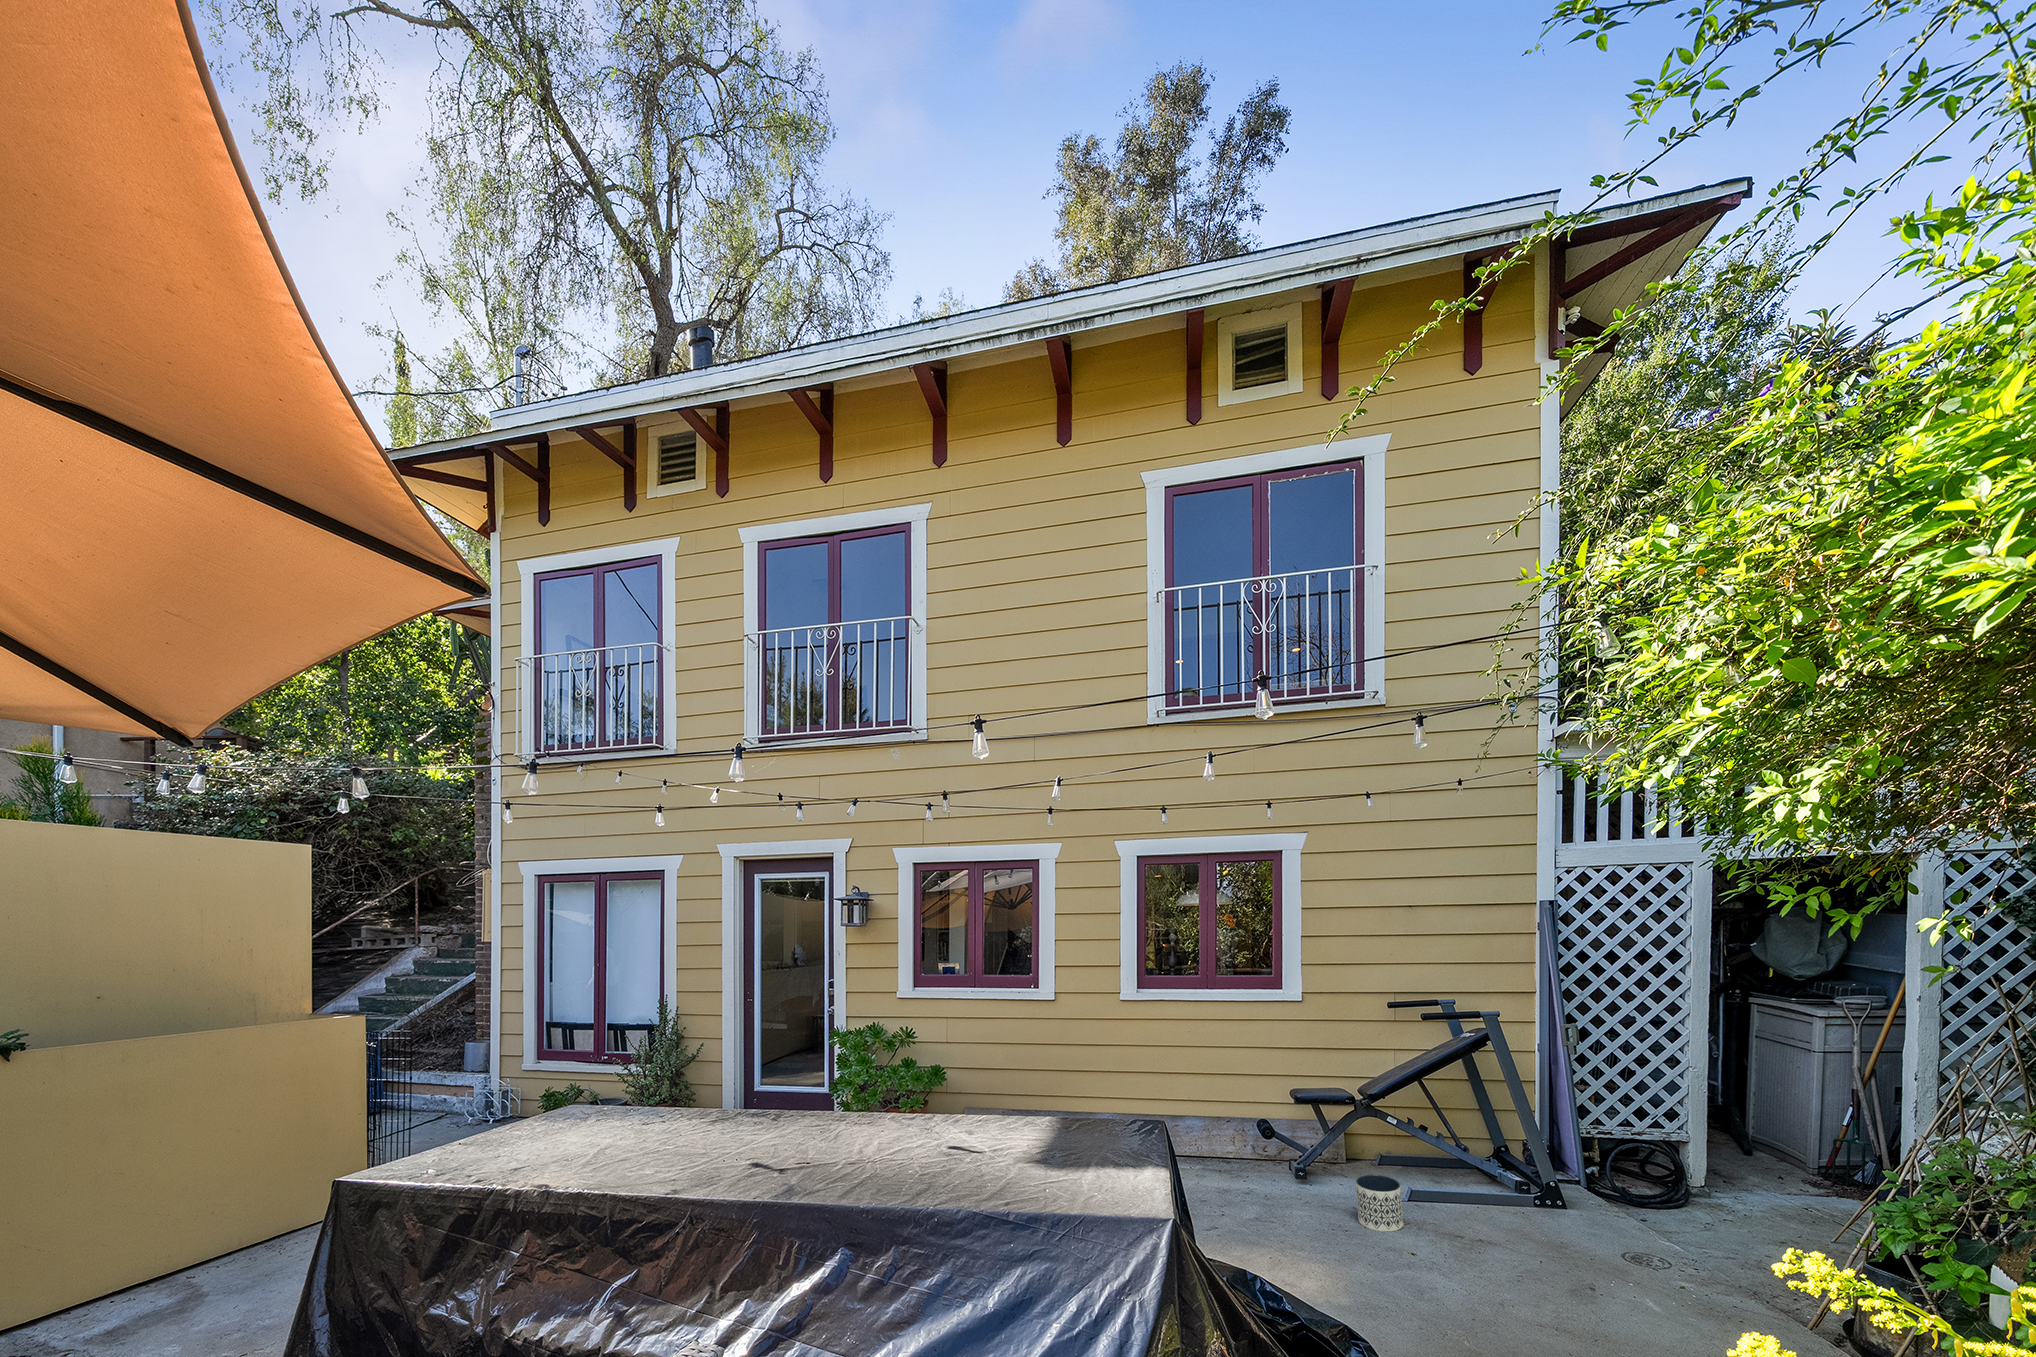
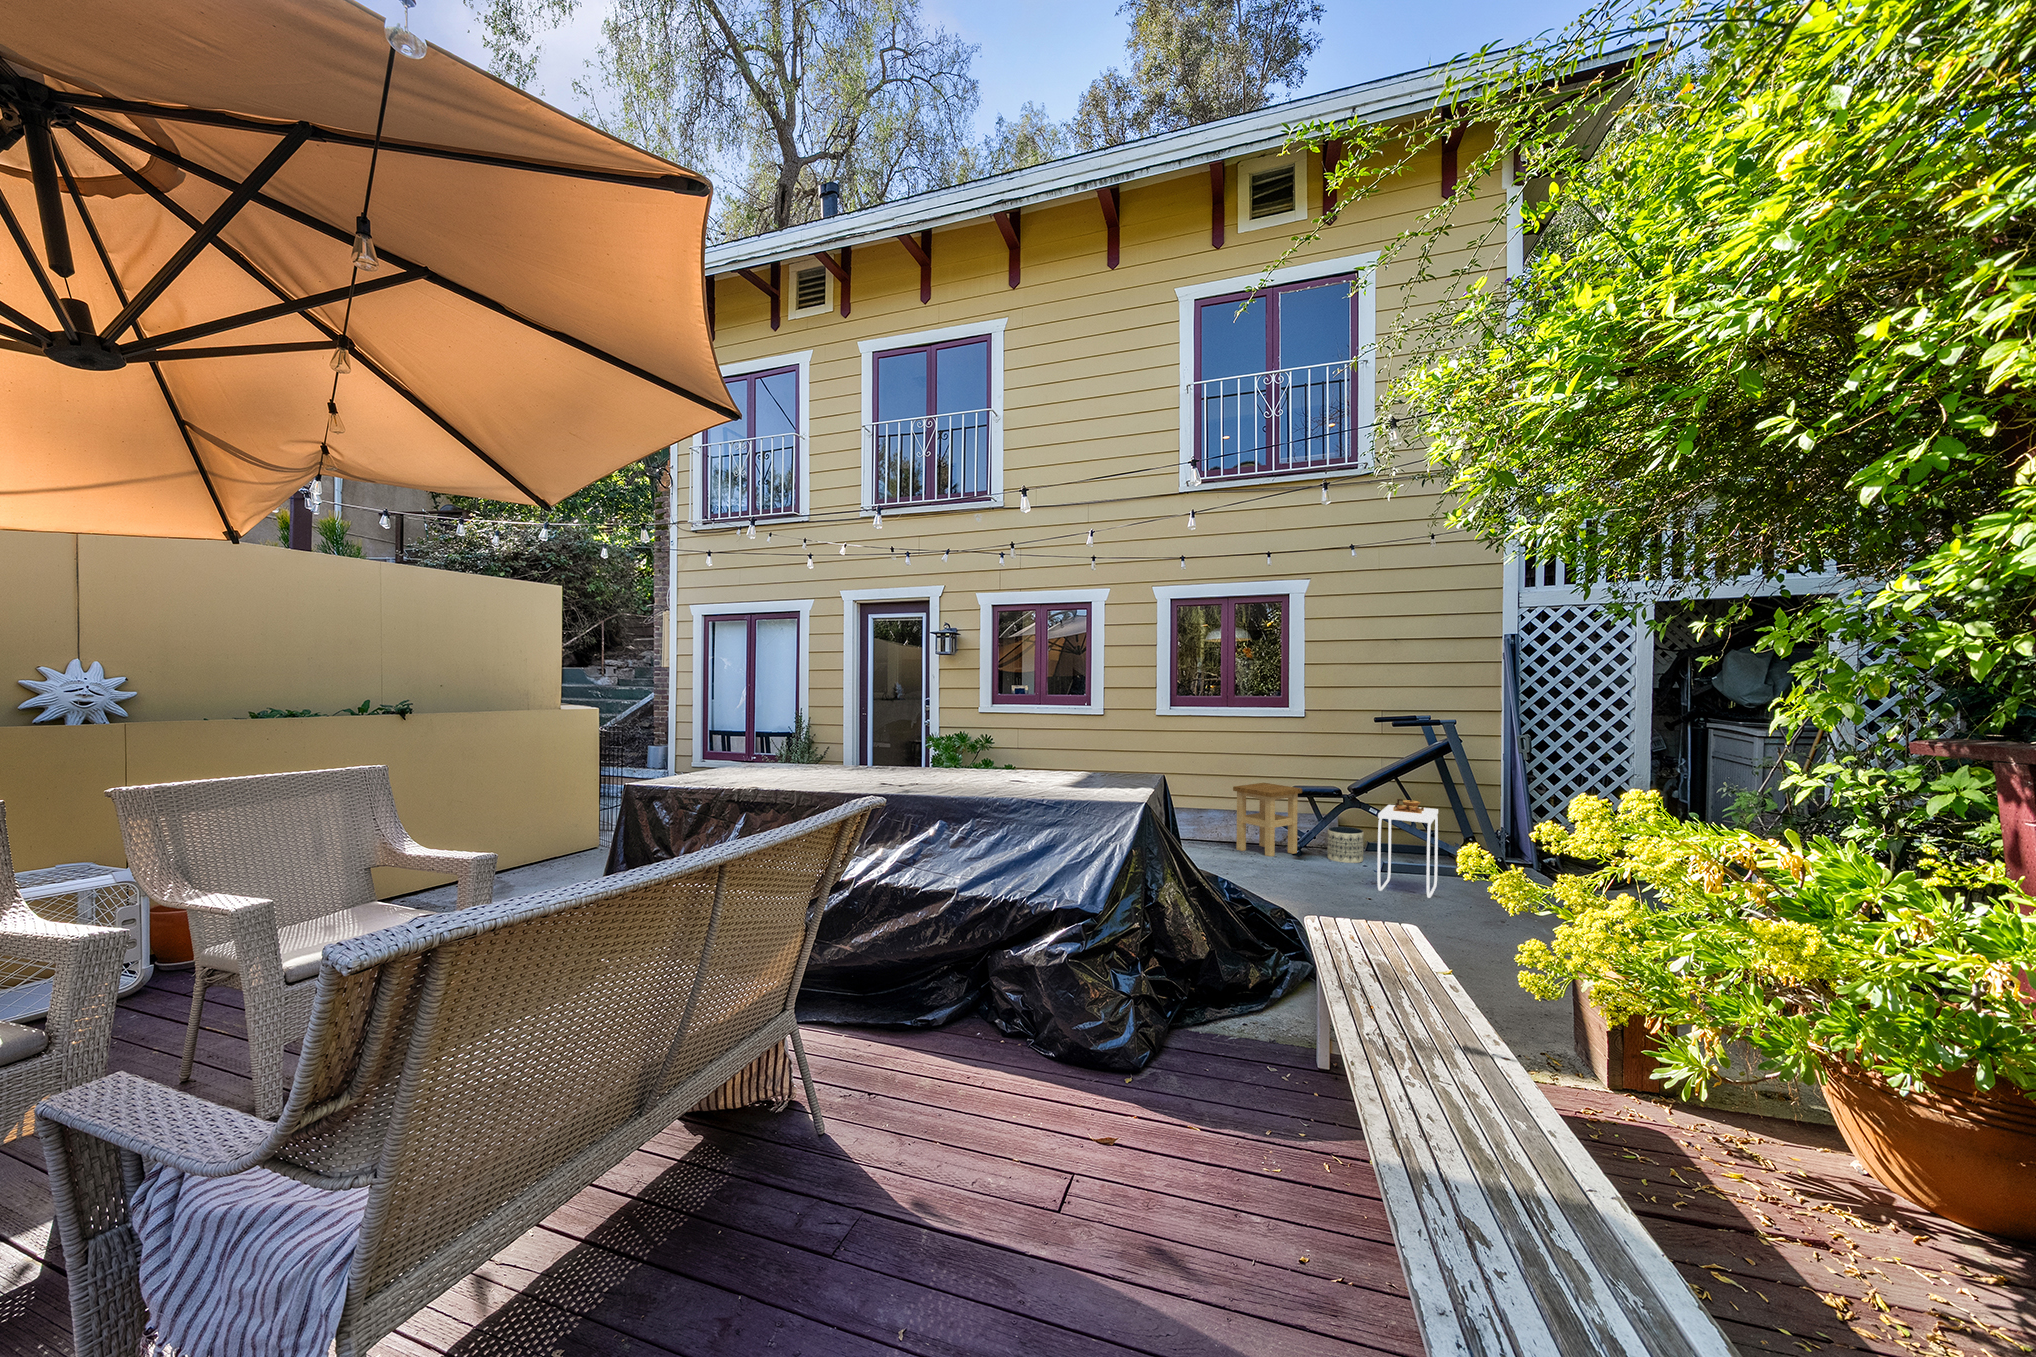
stool: none [1232,1112,1319,1229] -> present [1233,783,1302,856]
side table: none [1432,1178,1511,1327] -> present [1378,799,1438,898]

